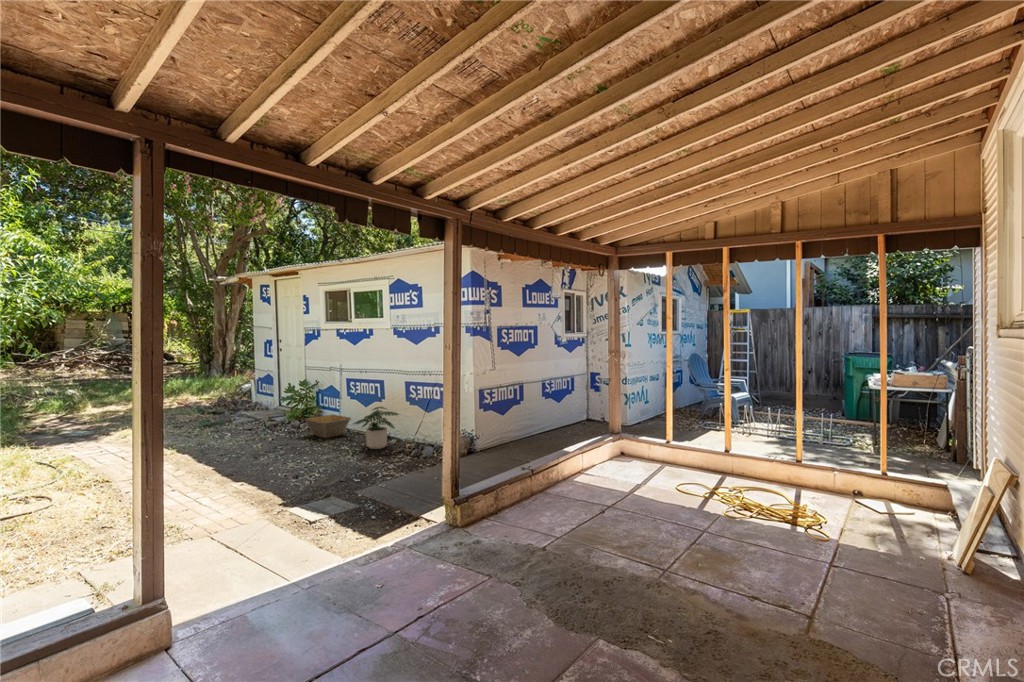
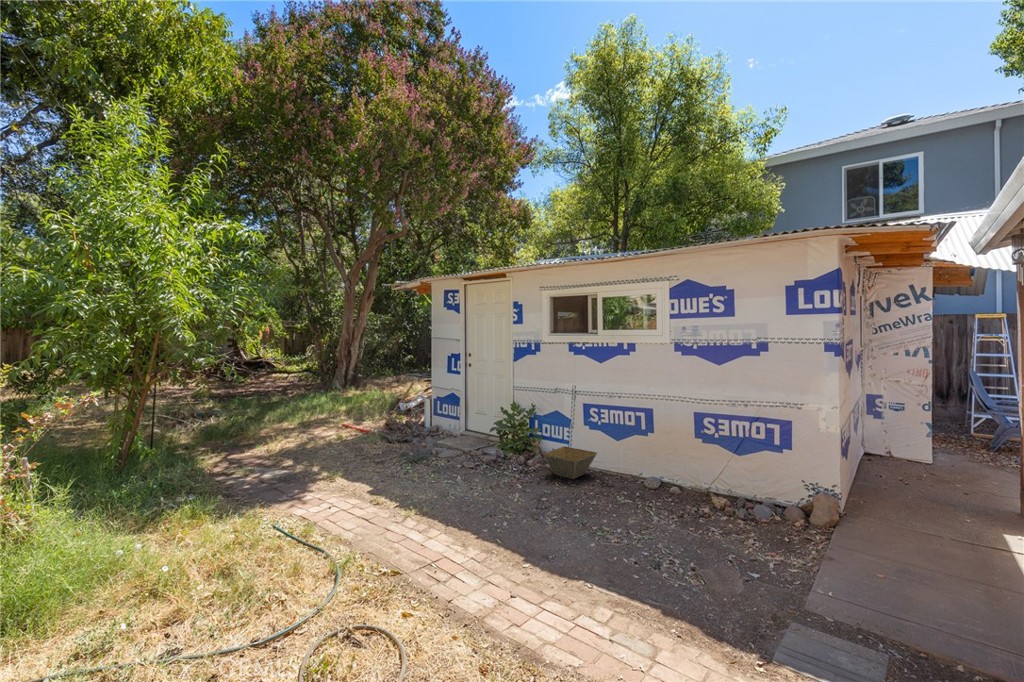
potted plant: present [354,407,399,449] -> none [636,443,693,501]

